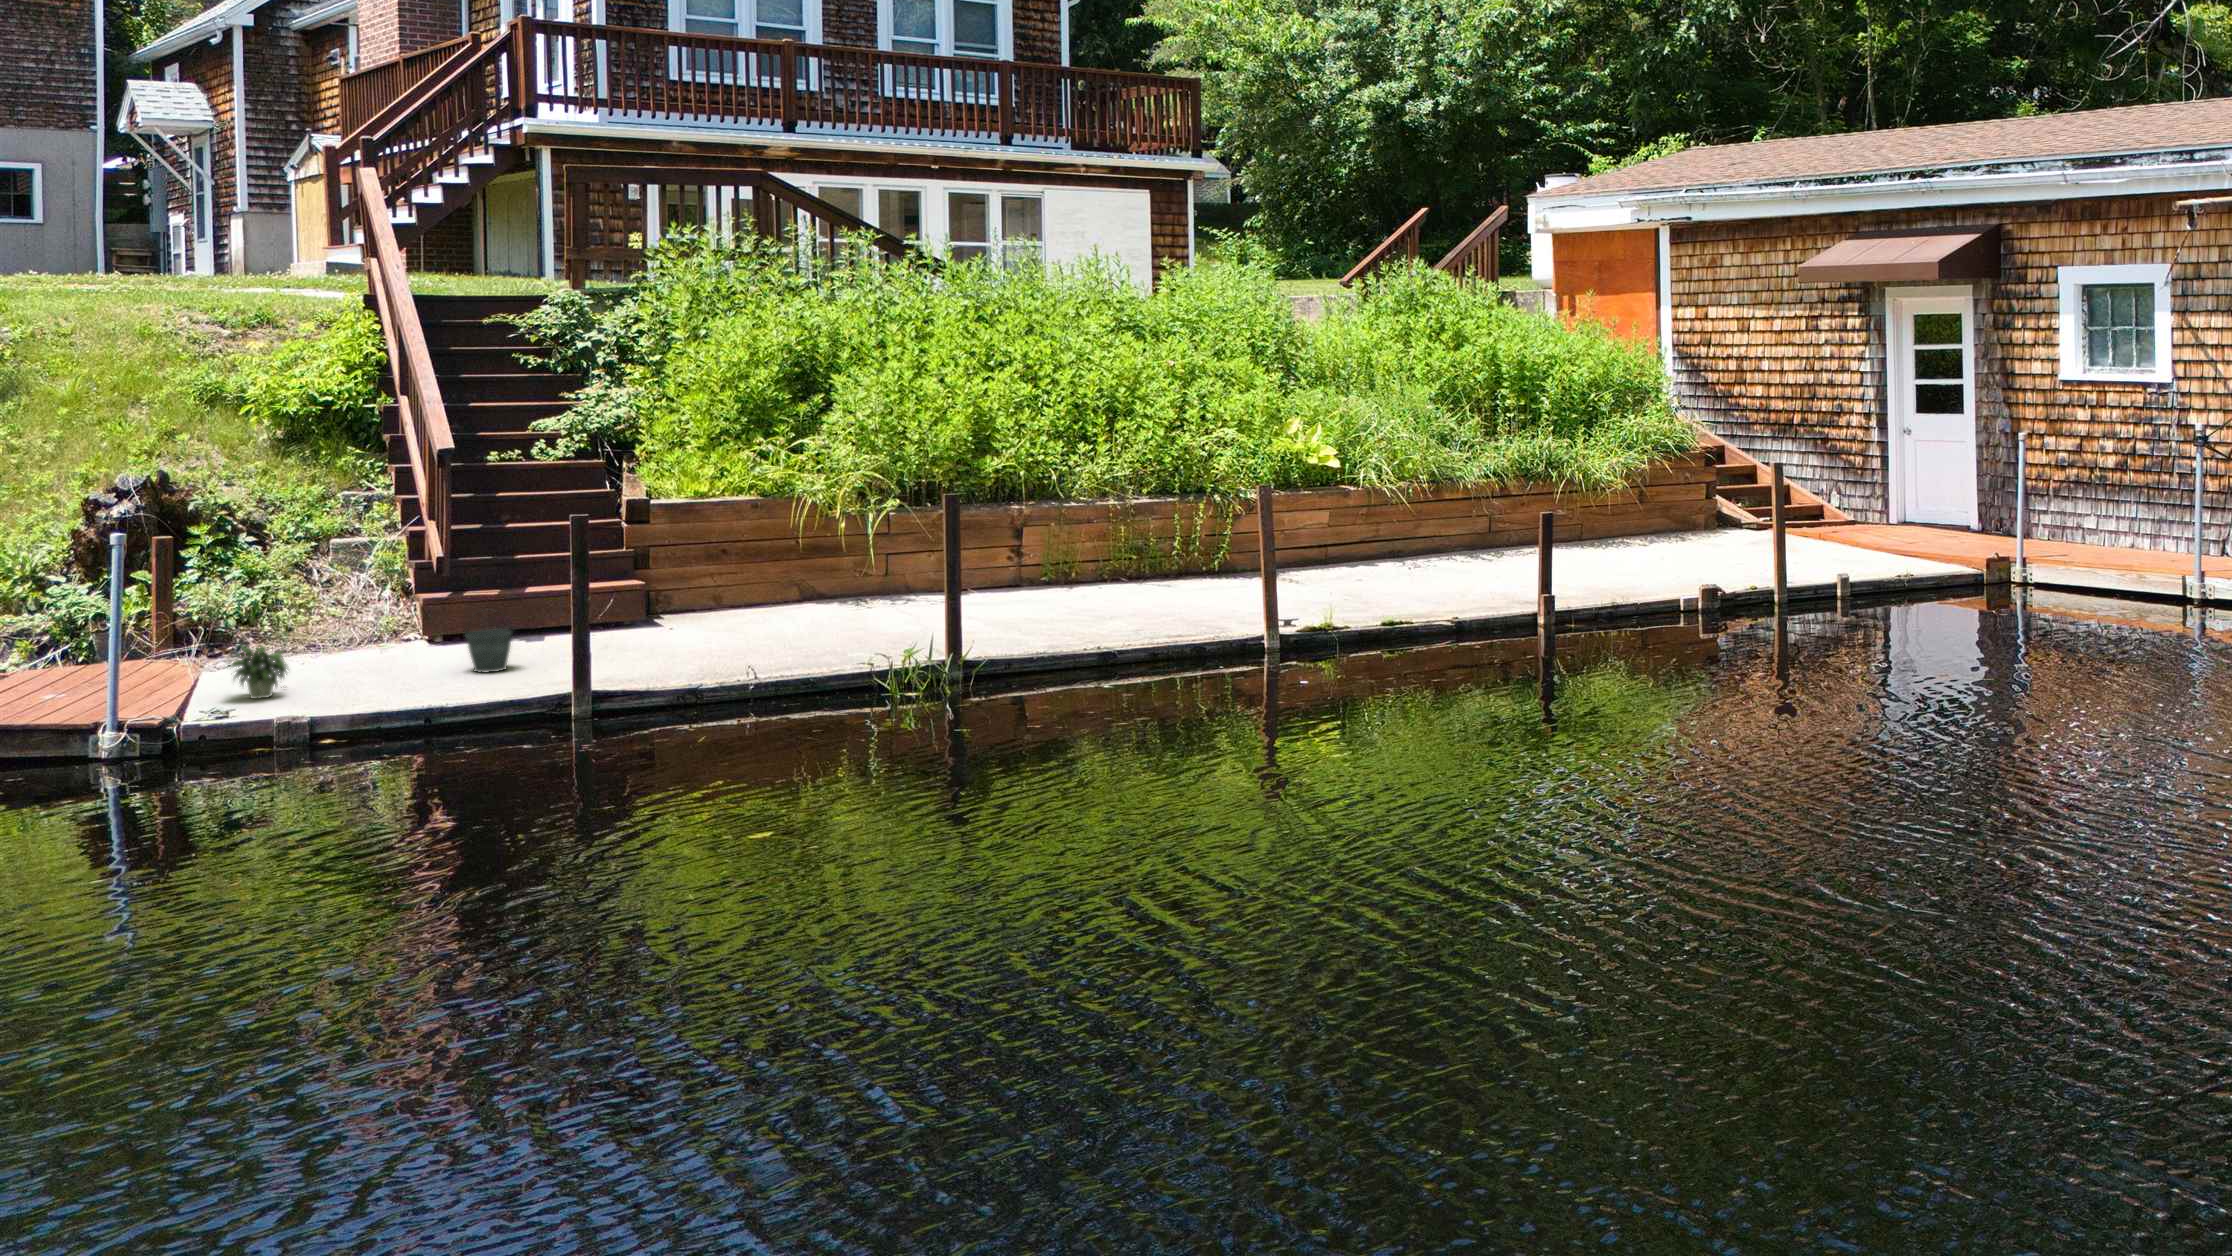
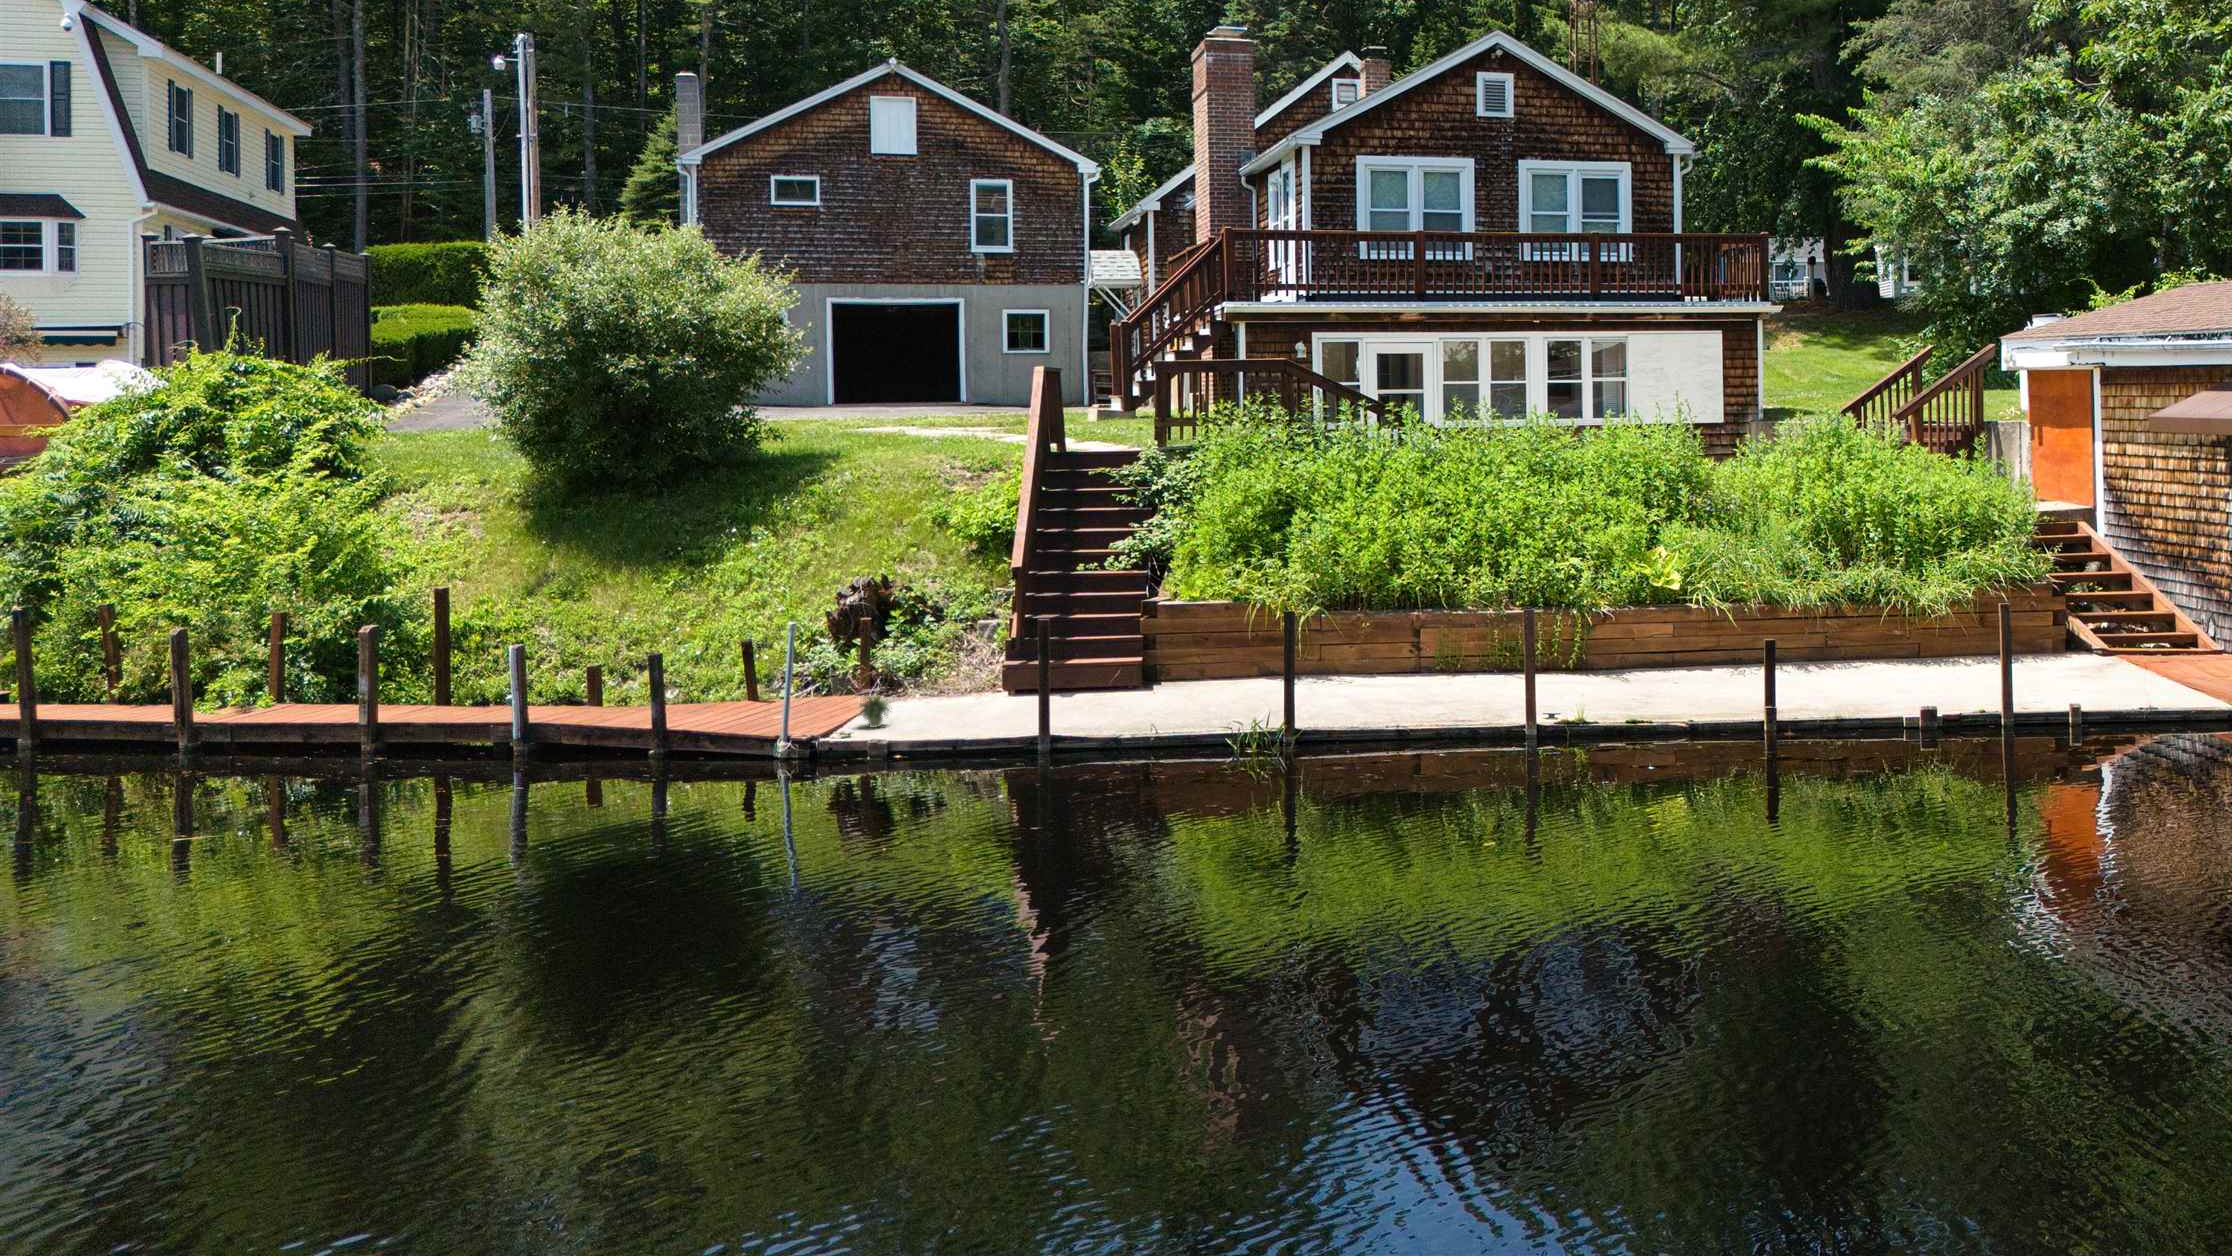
bucket: present [465,610,514,673] -> none [995,679,1025,720]

